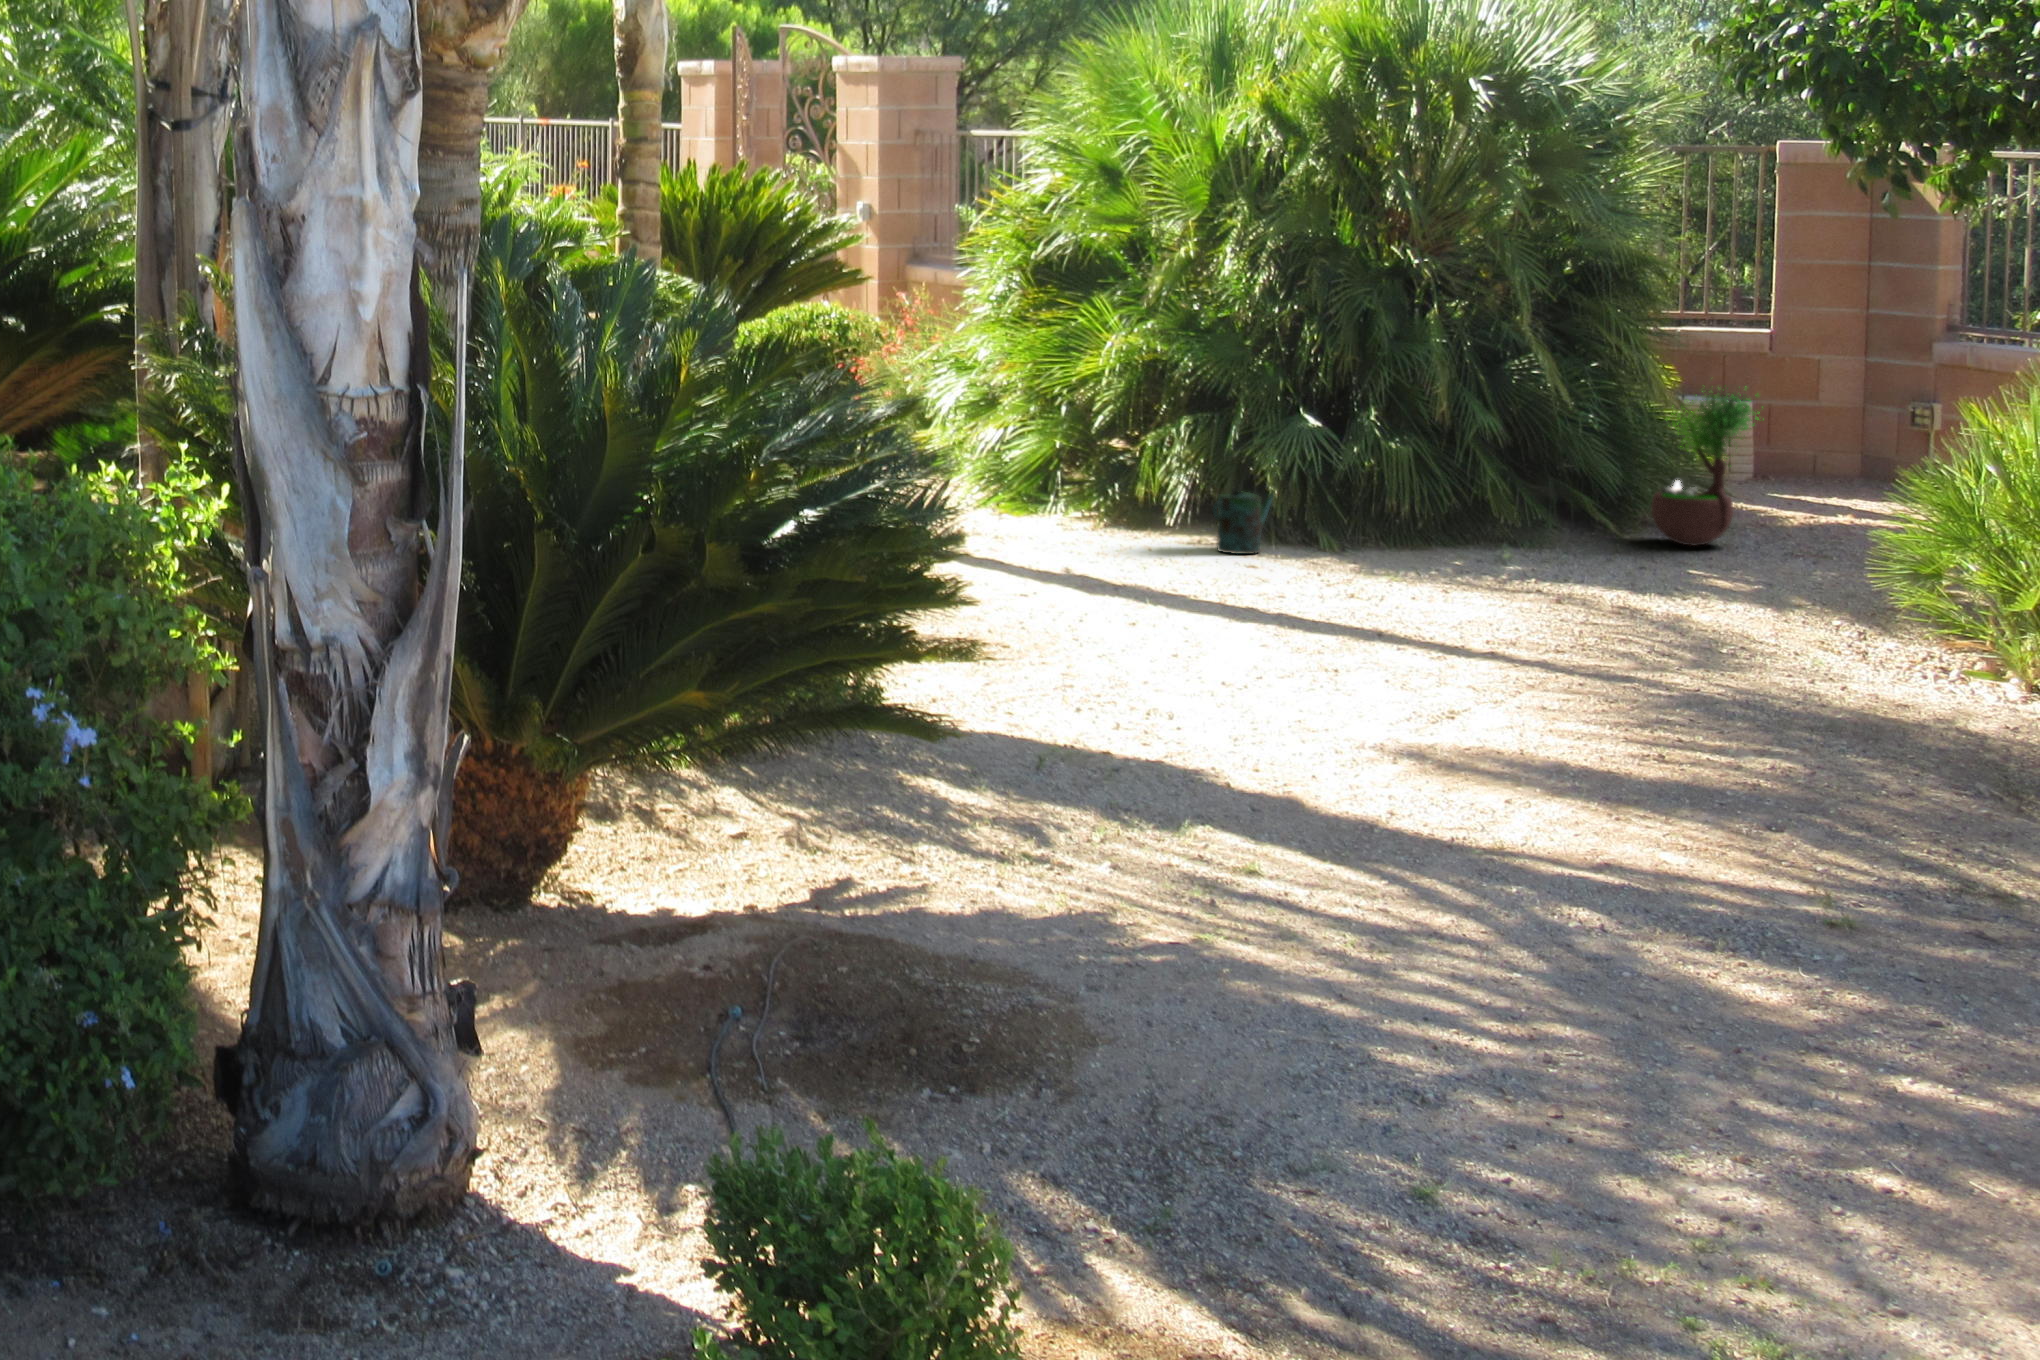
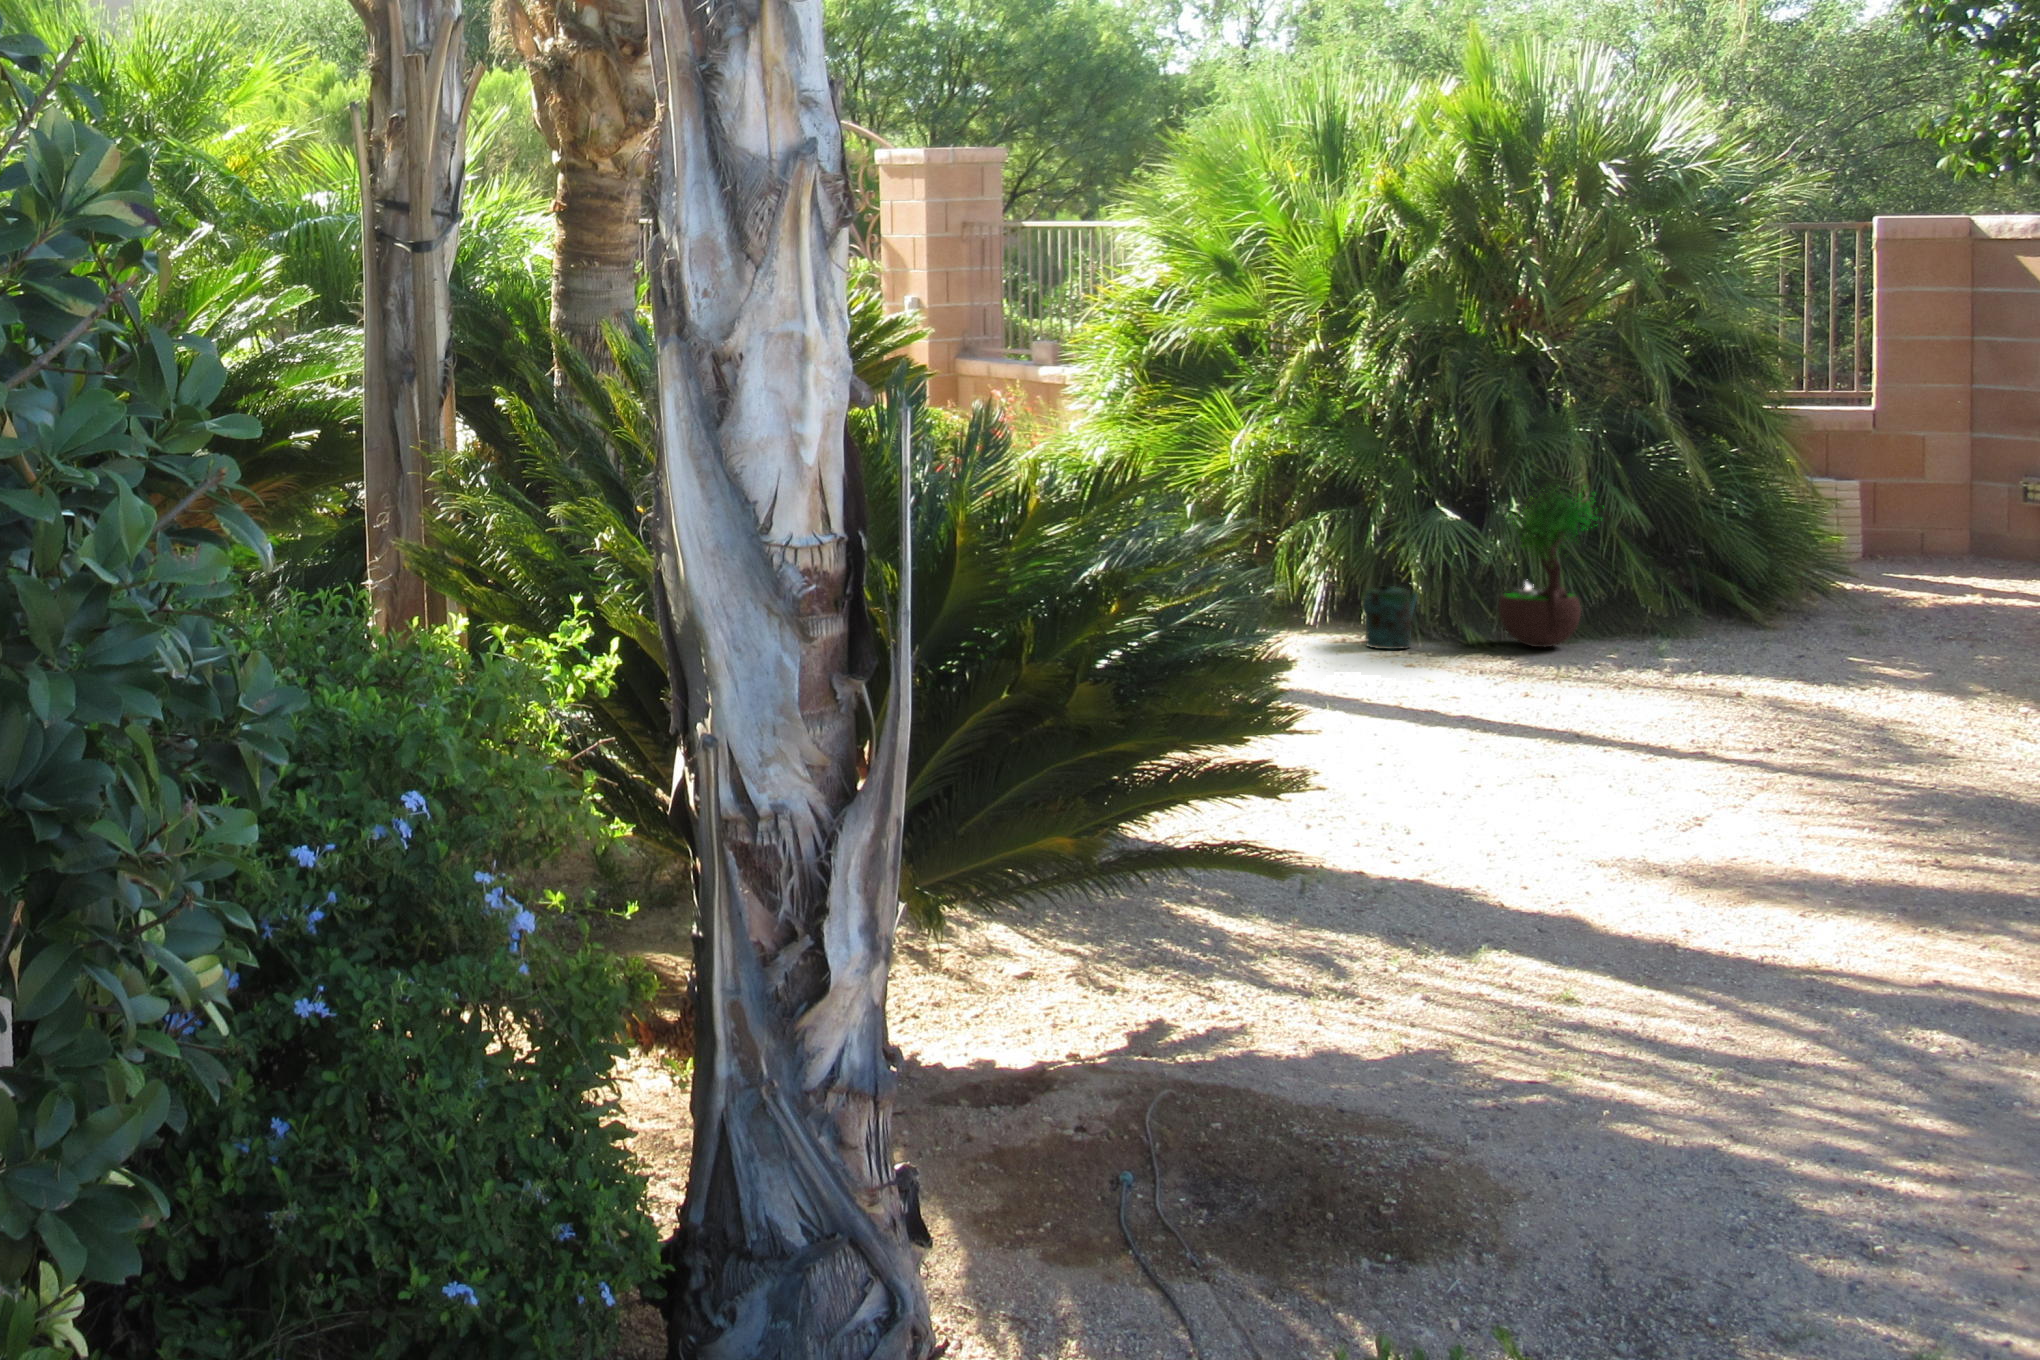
potted tree: present [1651,385,1754,546] -> present [1499,486,1604,647]

